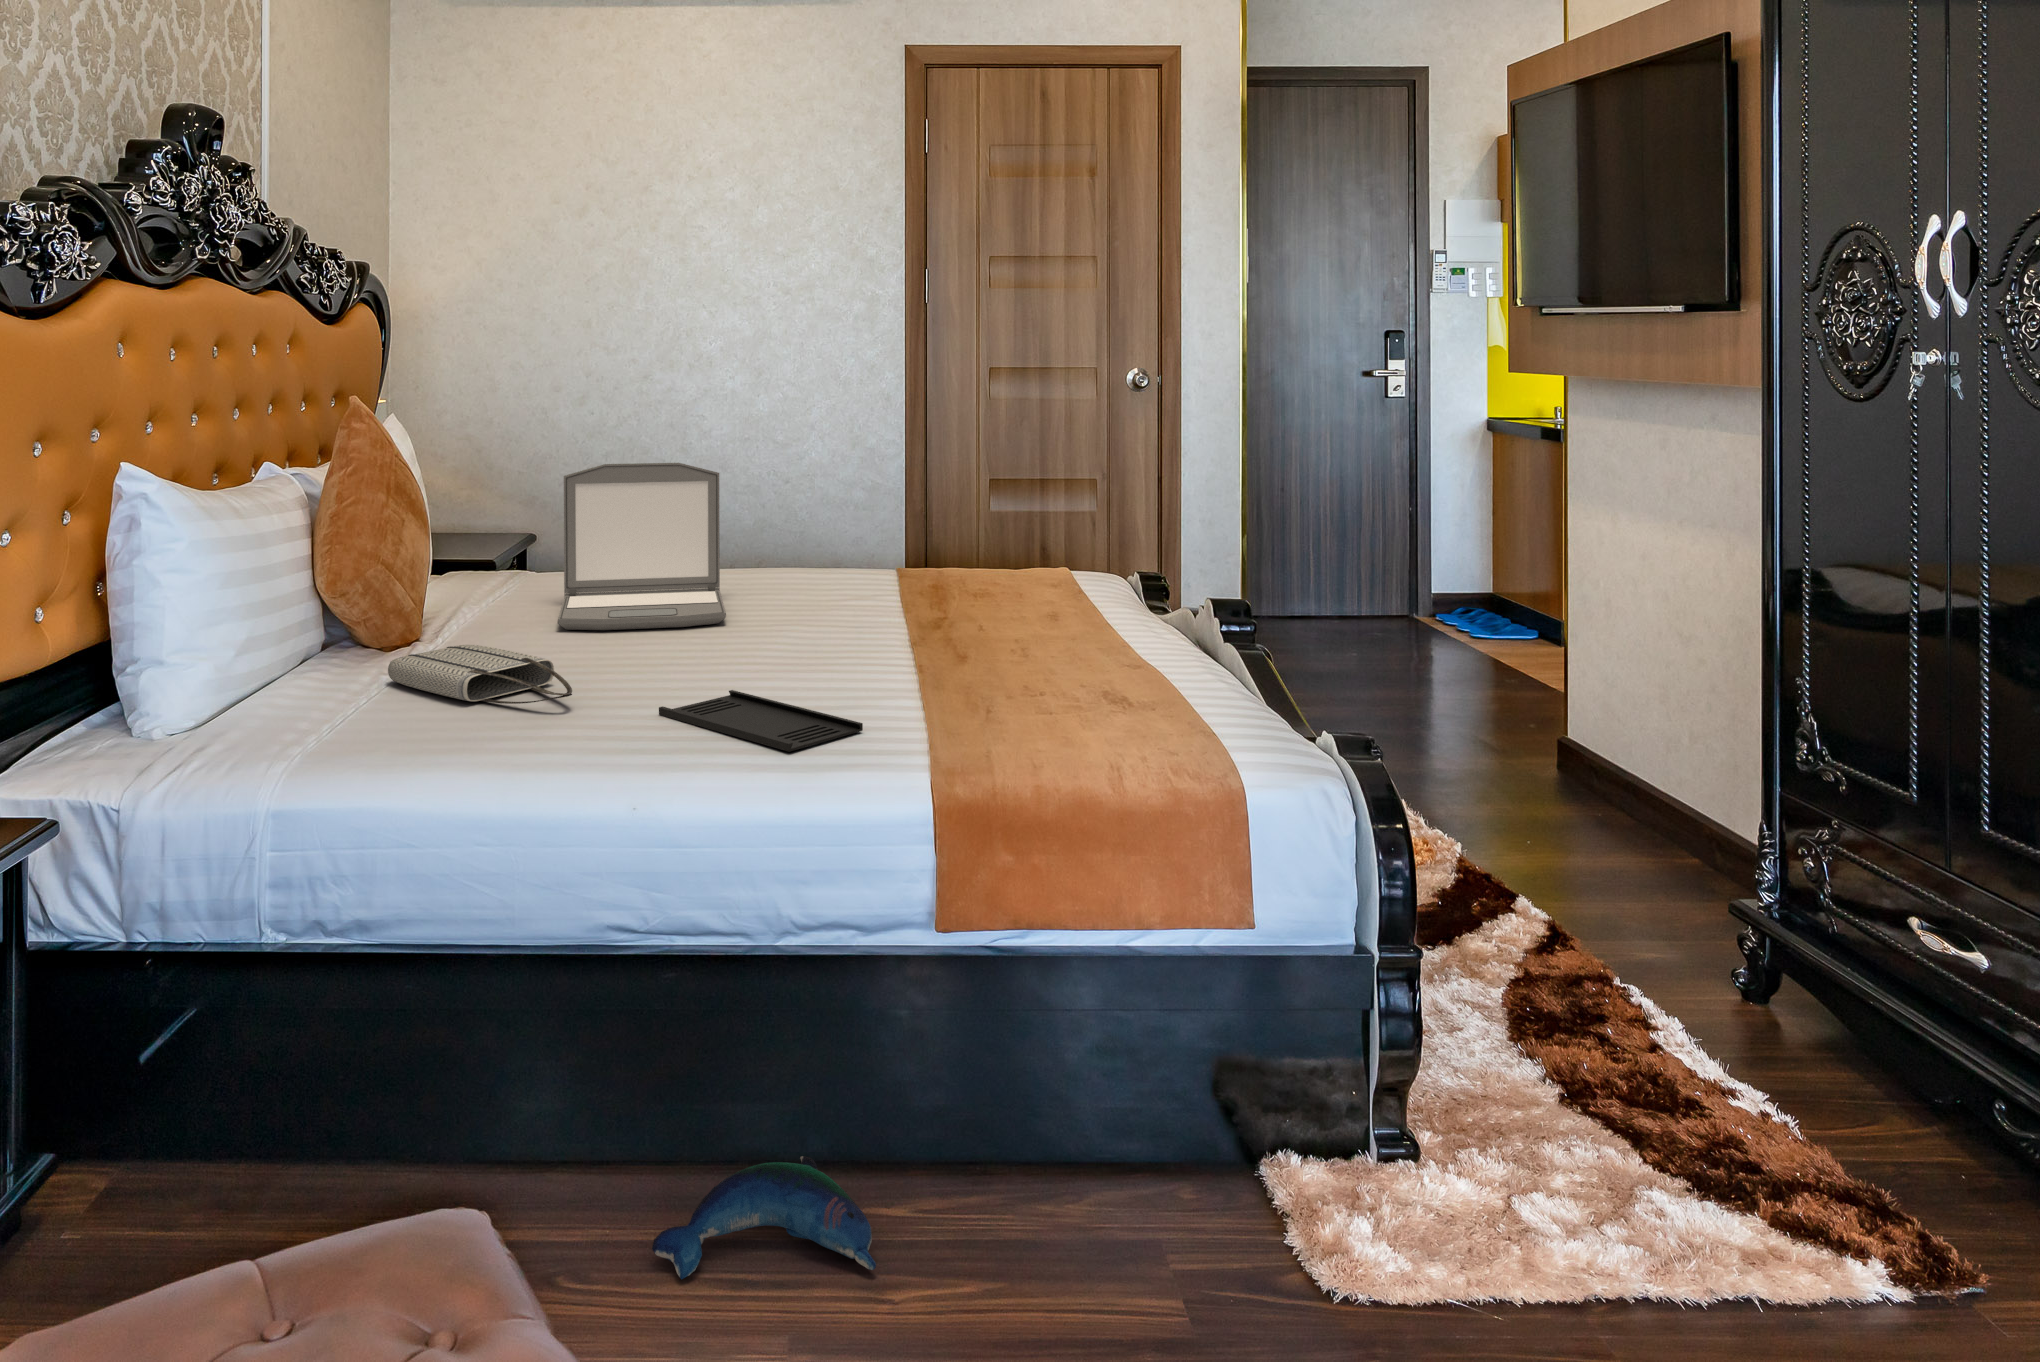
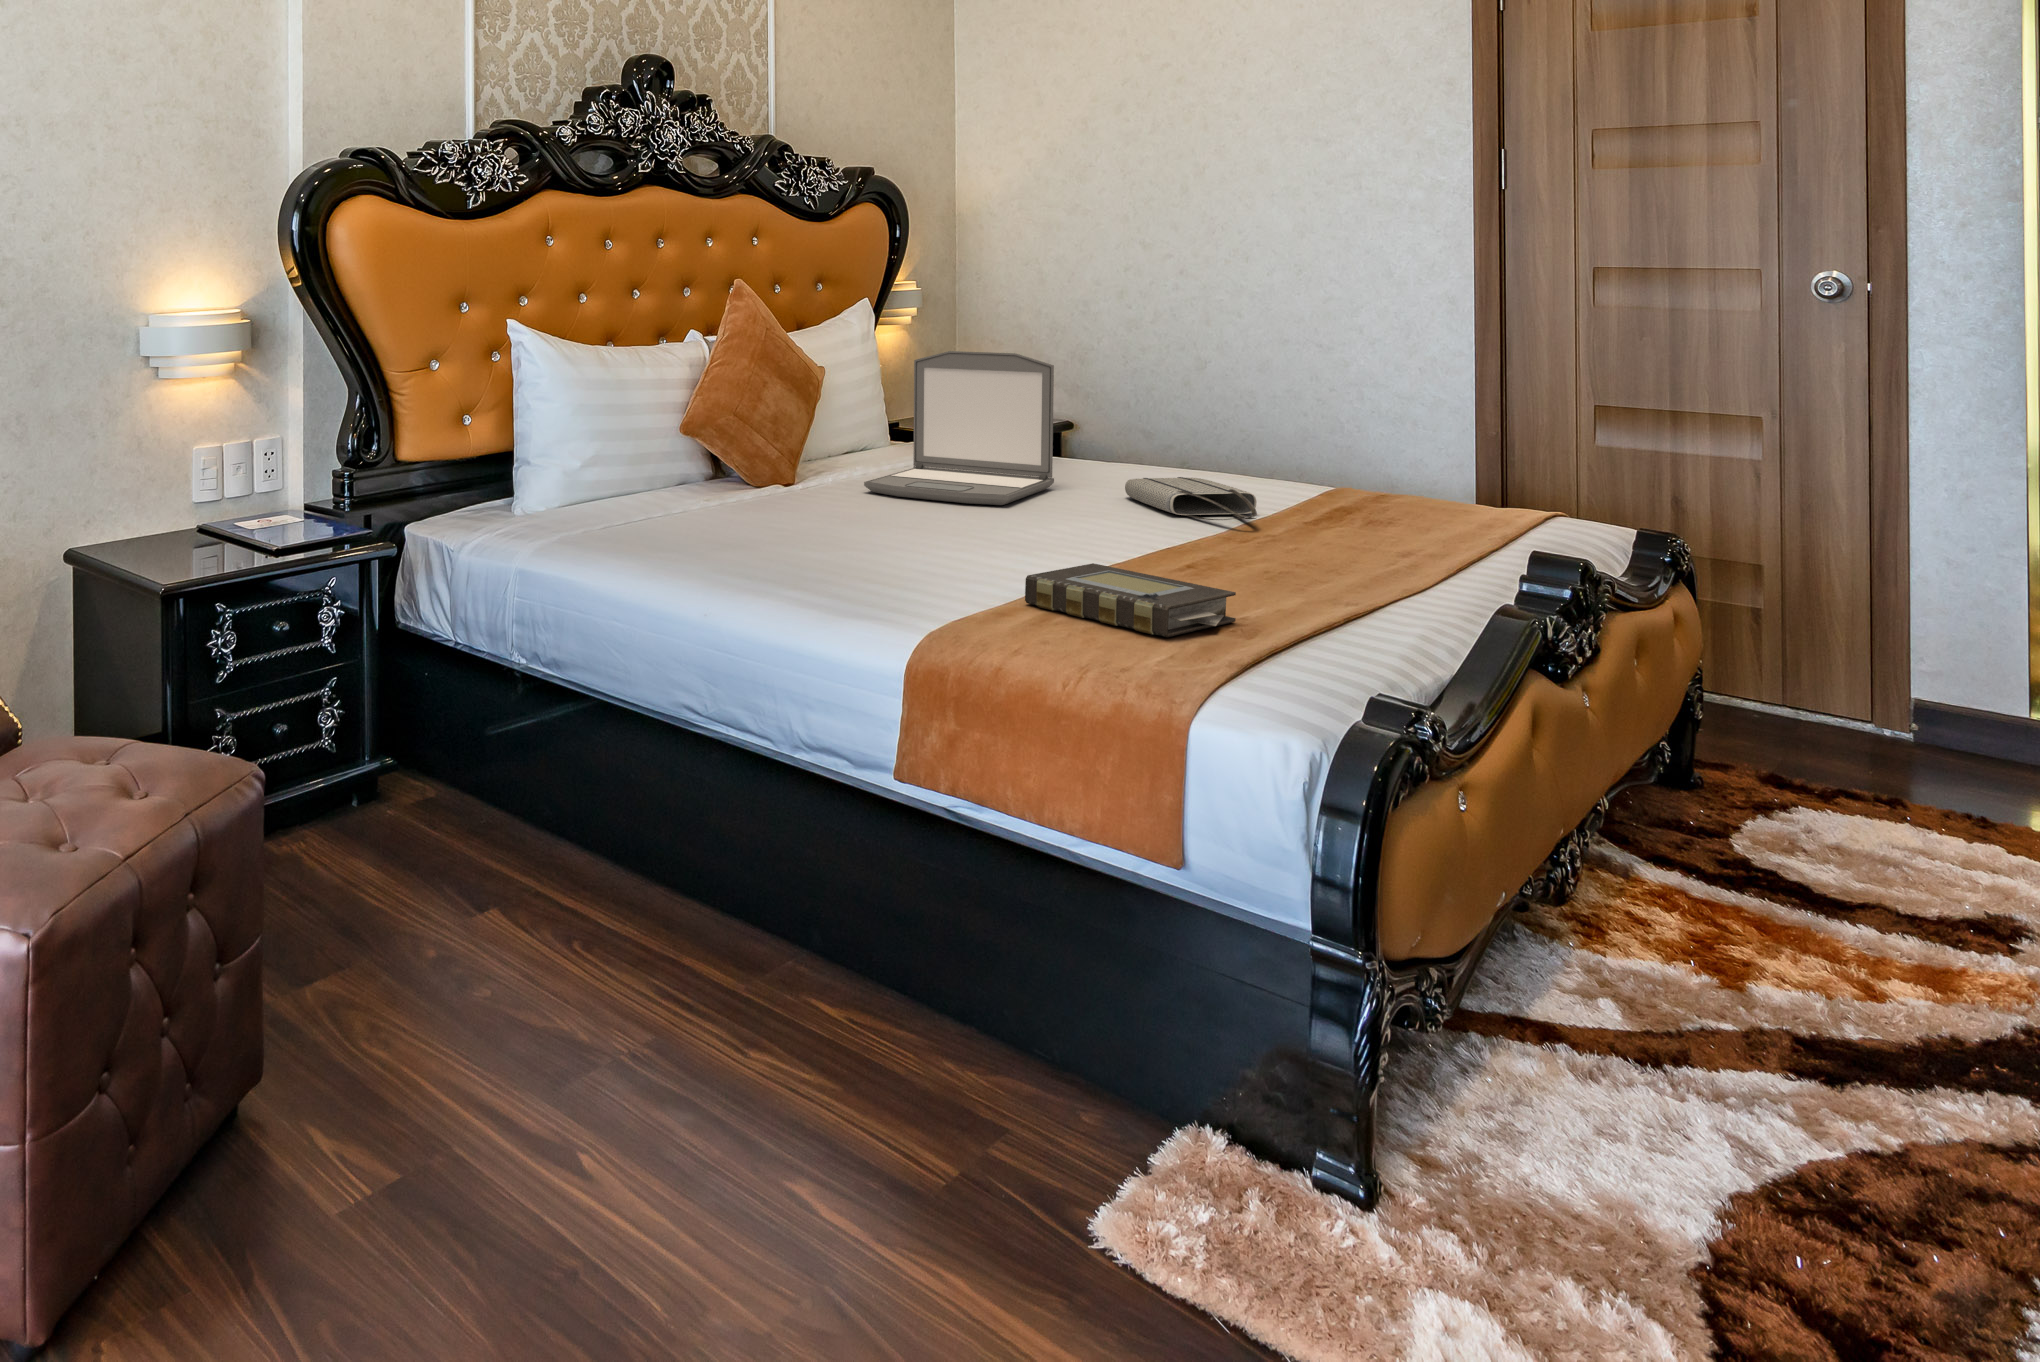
tote bag: present [388,645,572,704] -> present [1125,477,1257,520]
book: none [962,669,1138,726] -> present [1025,563,1236,637]
tray: present [659,690,863,752] -> none [799,547,918,592]
plush toy: present [652,1156,876,1279] -> none [627,915,772,1026]

